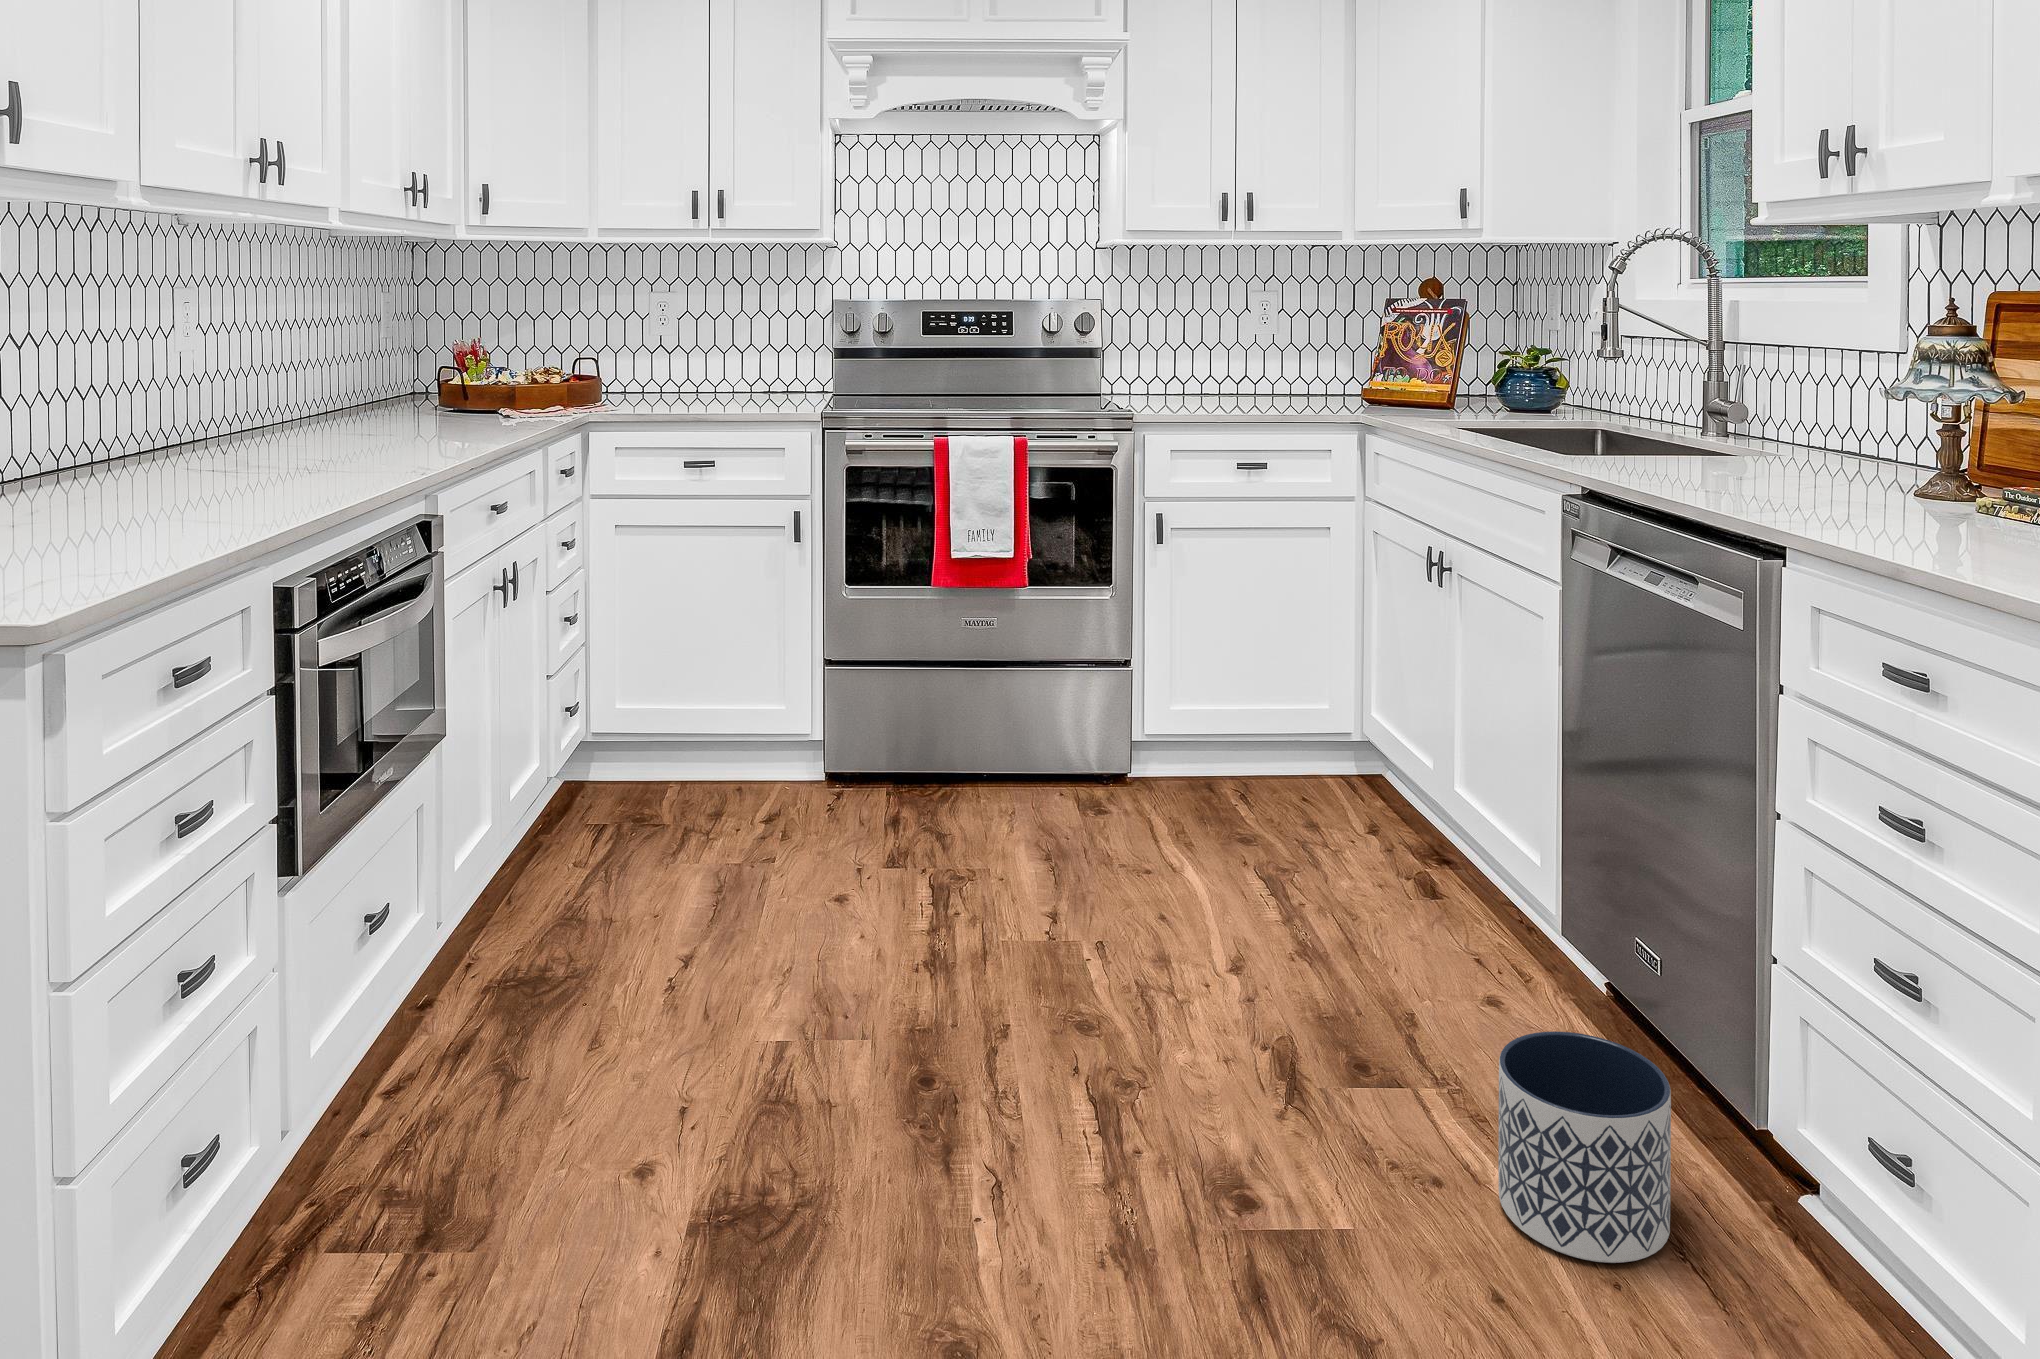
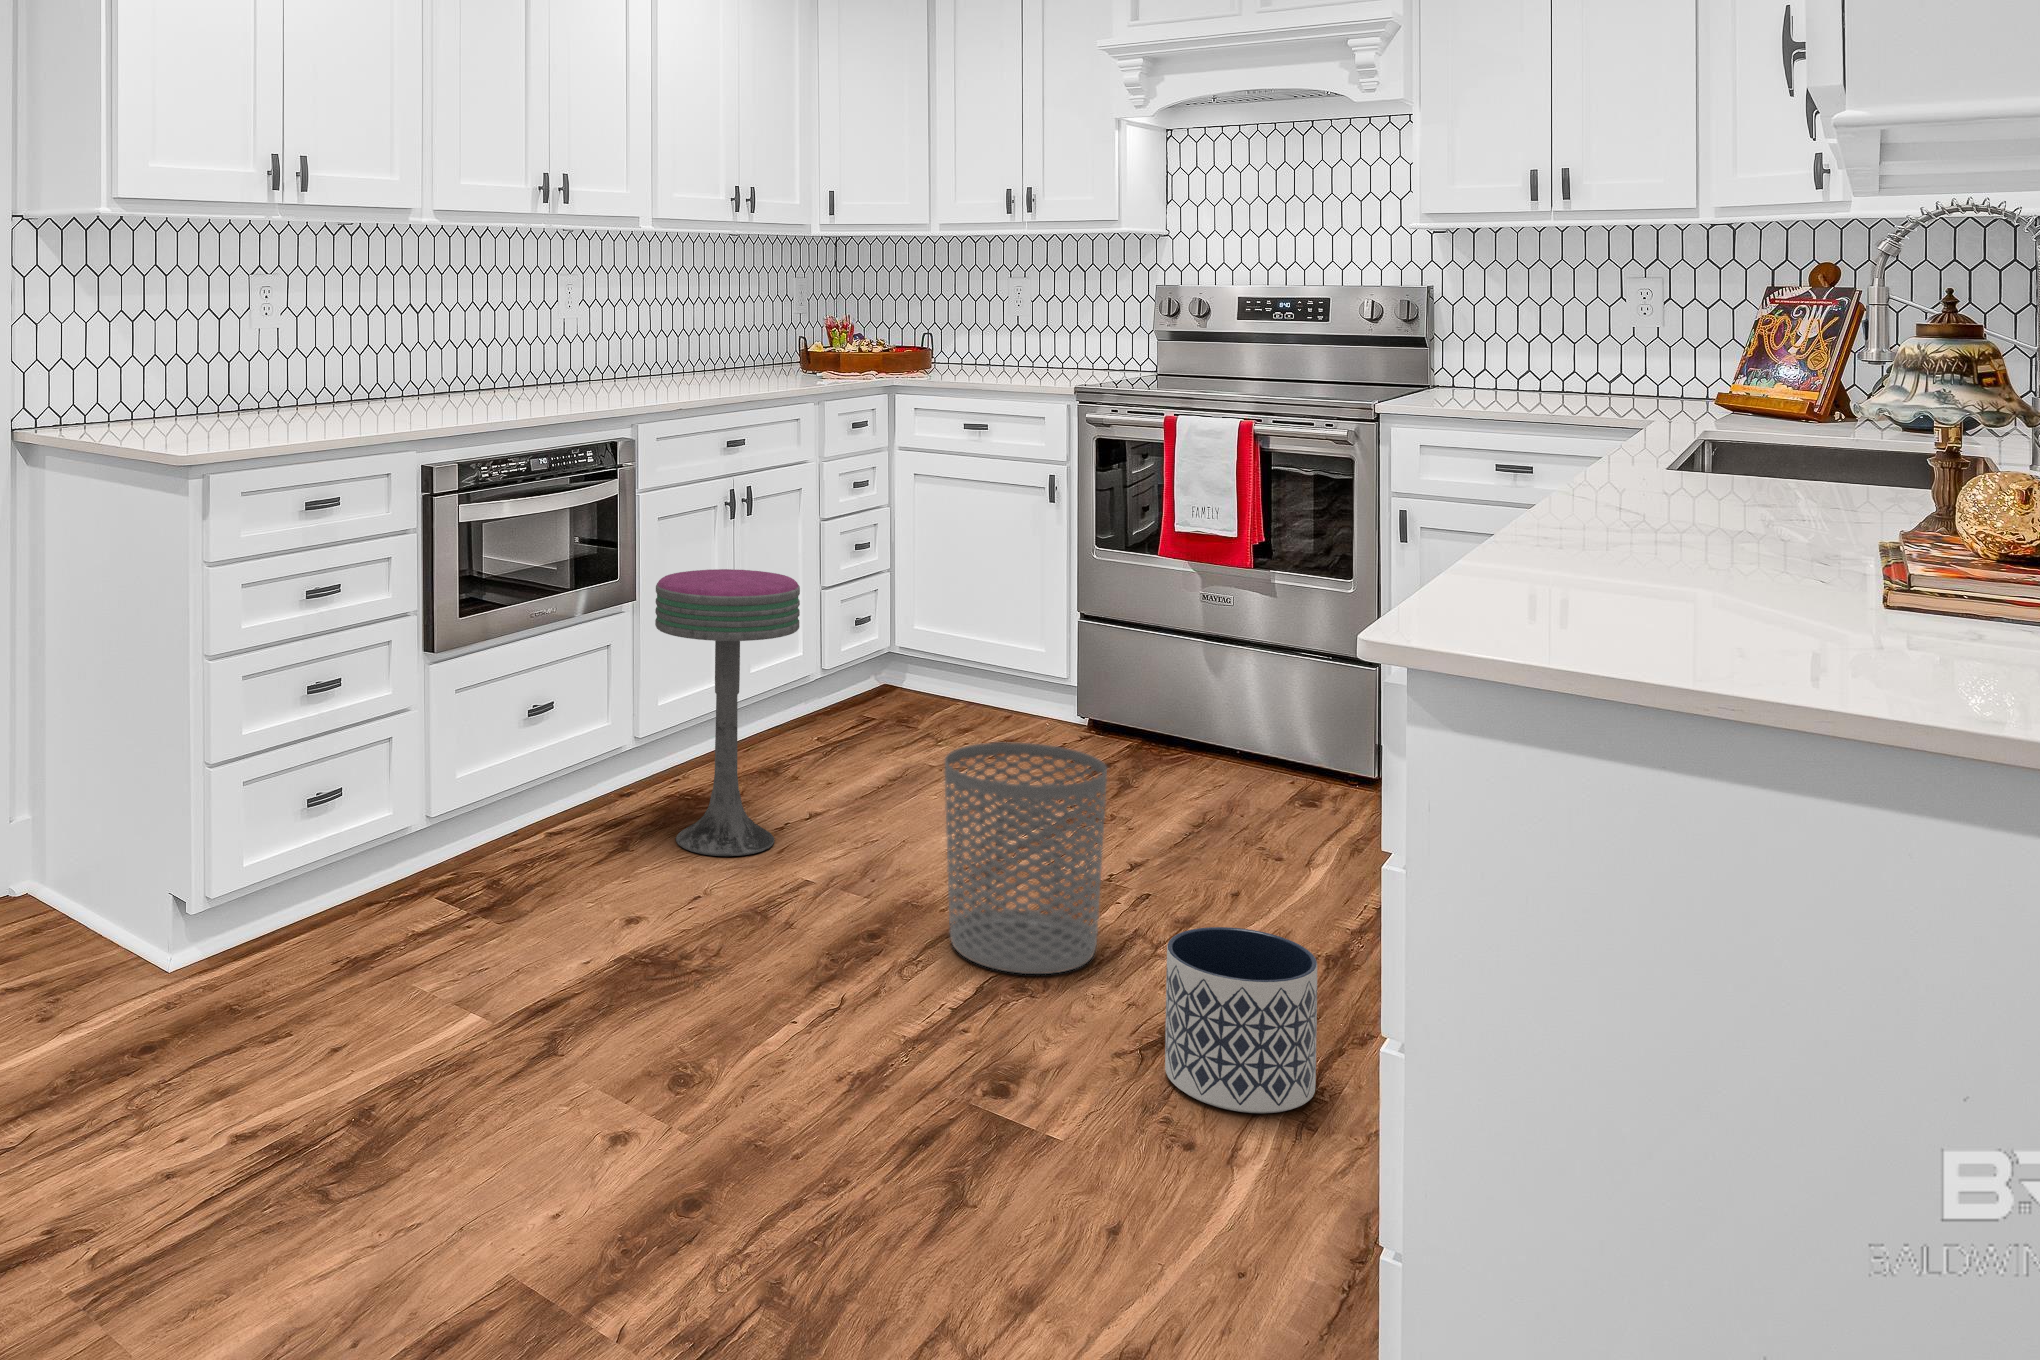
bar stool: none [566,703,770,1121] -> present [655,569,800,856]
waste bin: none [1085,858,1277,1162] -> present [945,742,1107,974]

